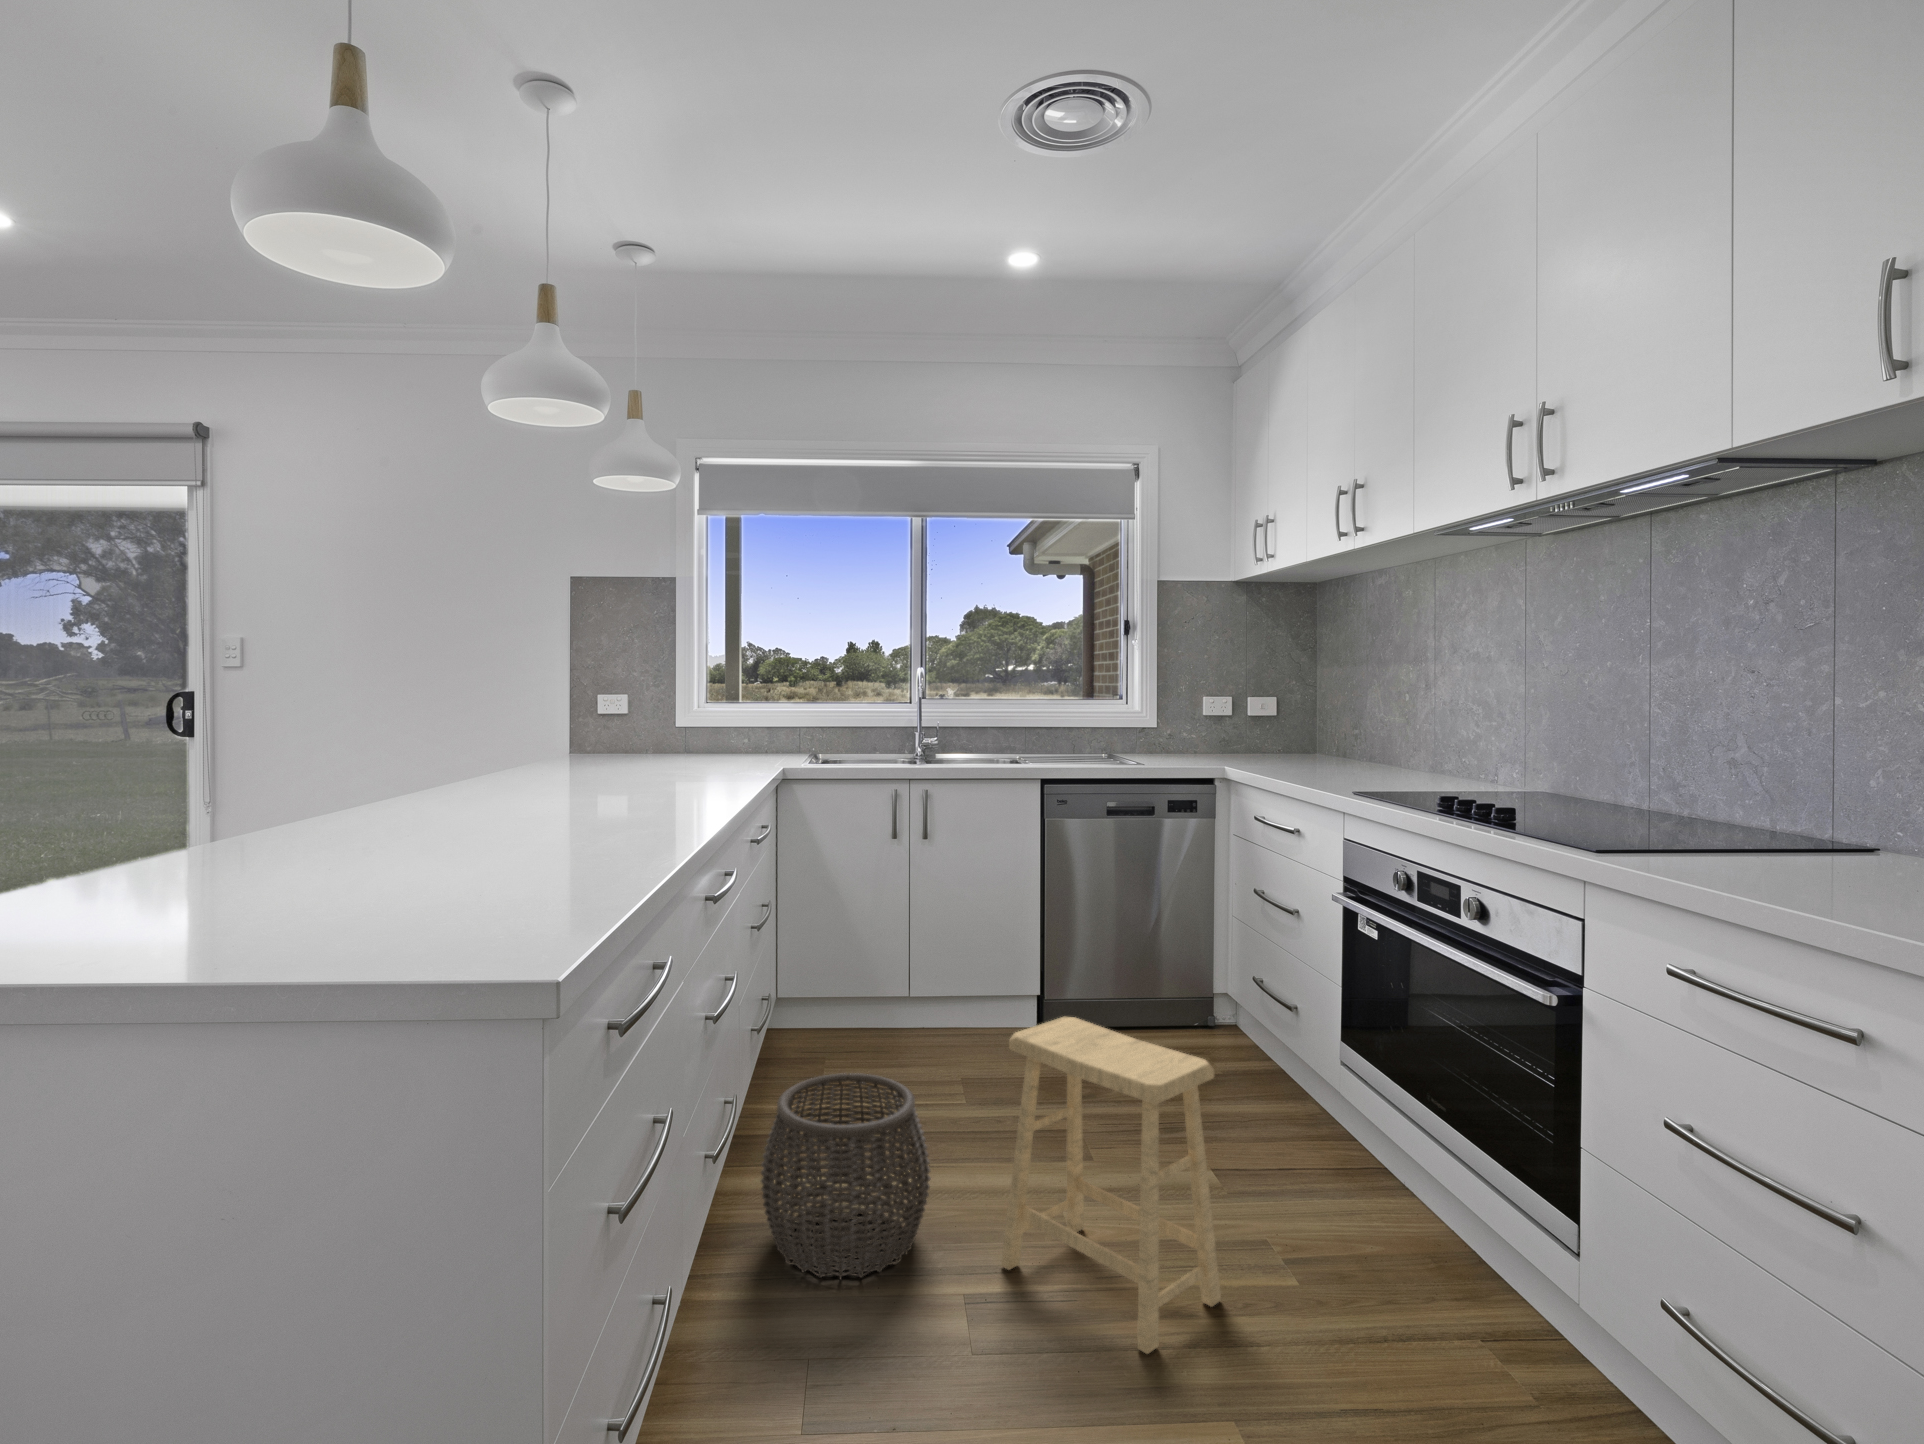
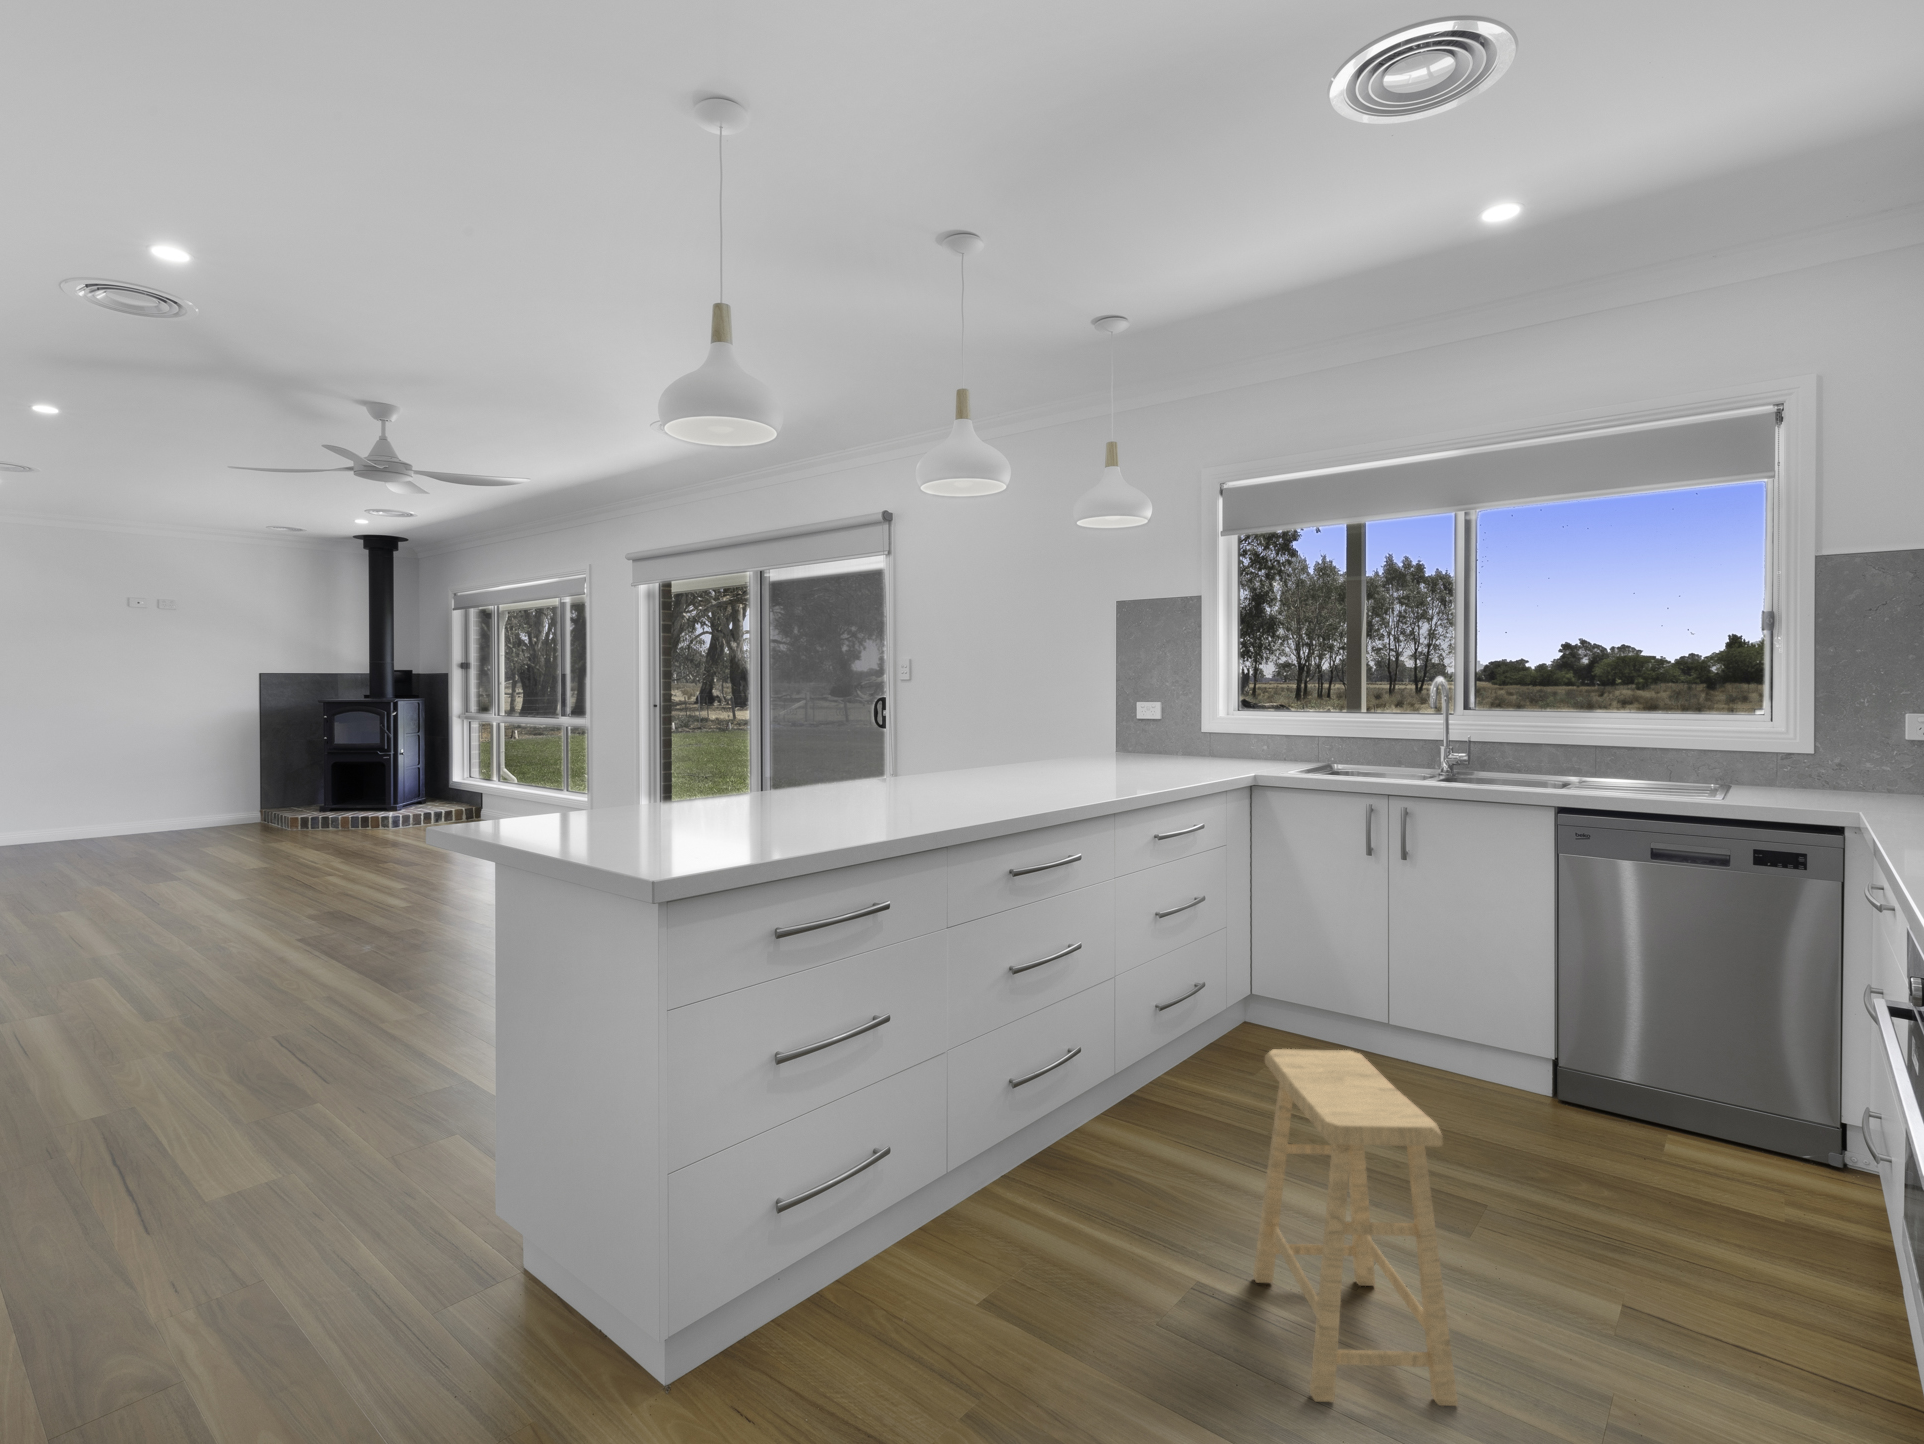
woven basket: present [761,1073,931,1279] -> none [1061,1052,1221,1236]

